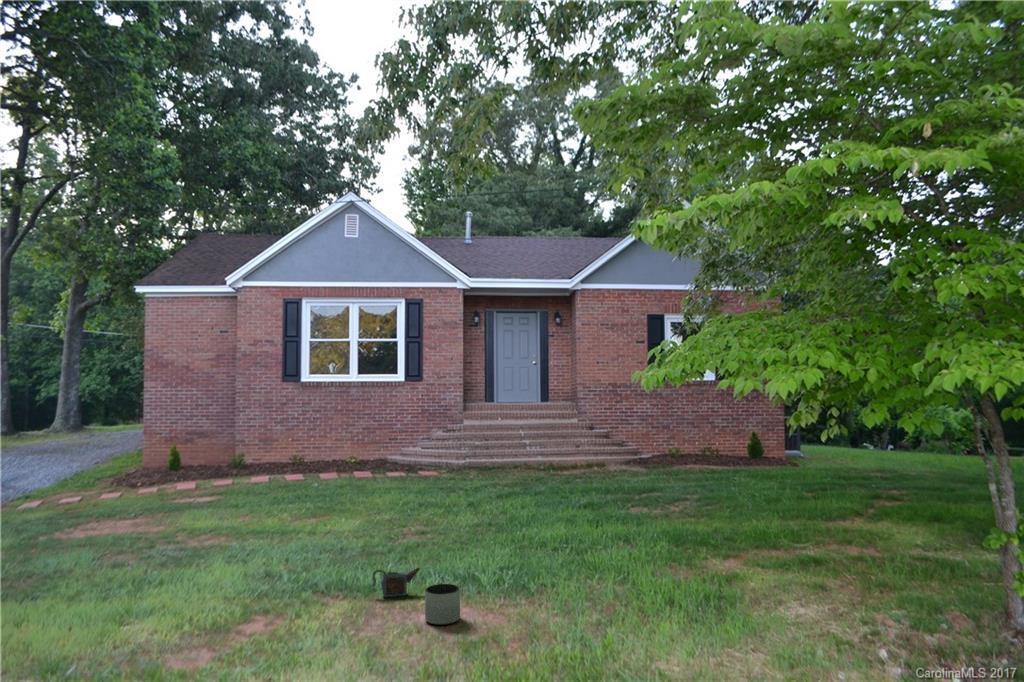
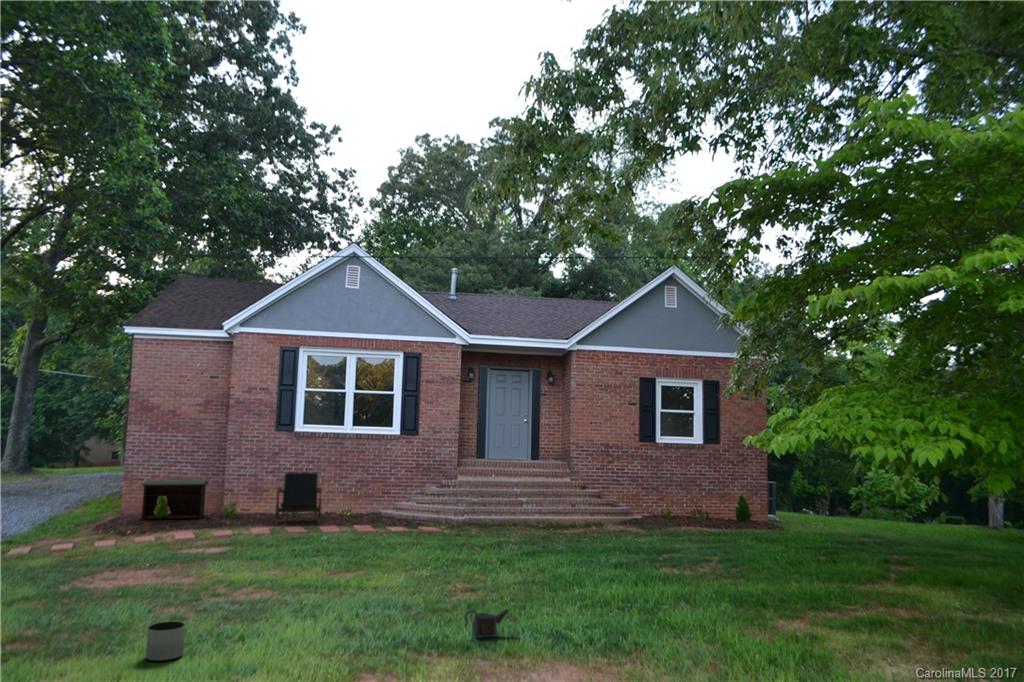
lounge chair: none [282,421,327,472] -> present [275,472,322,524]
bench: none [160,430,224,470] -> present [142,480,208,520]
planter: present [425,584,460,625] -> present [146,622,185,662]

